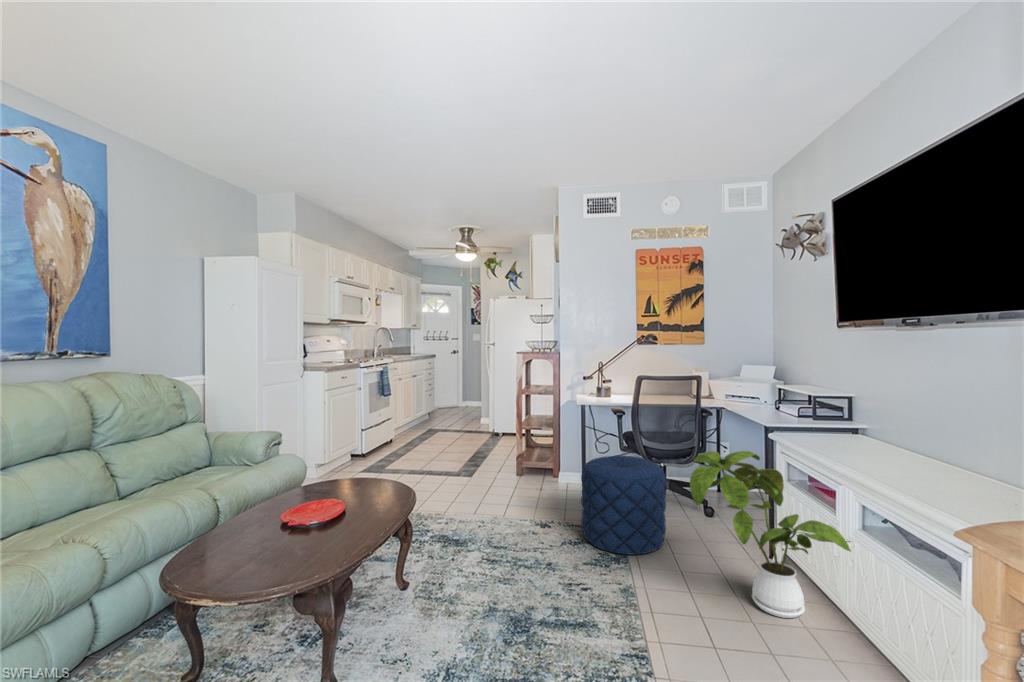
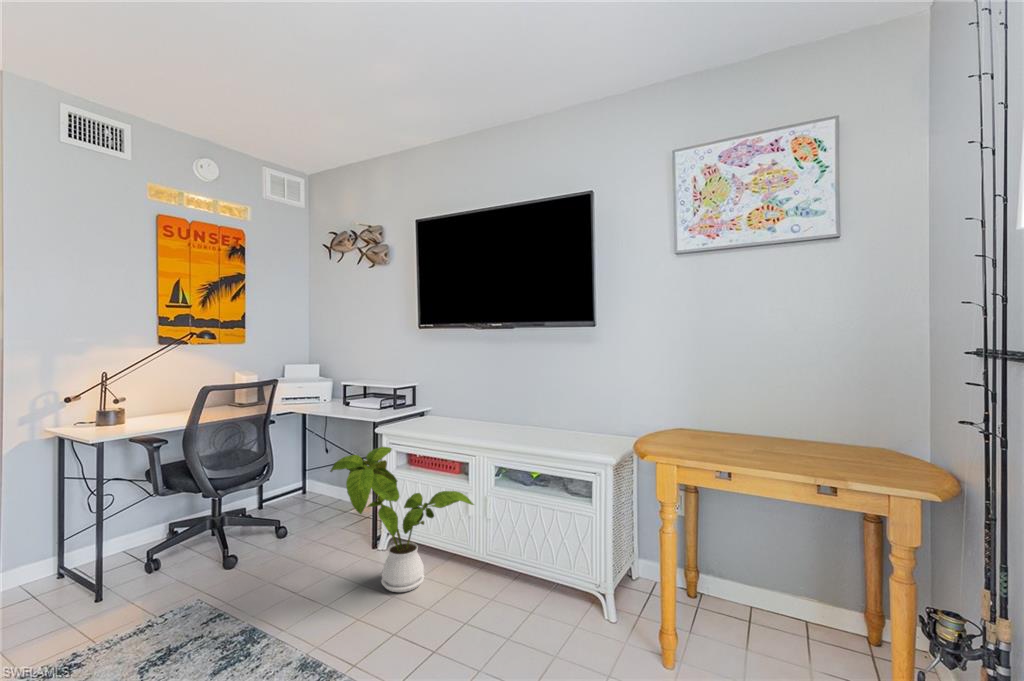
pouf: present [581,455,666,555] -> none [132,491,265,635]

